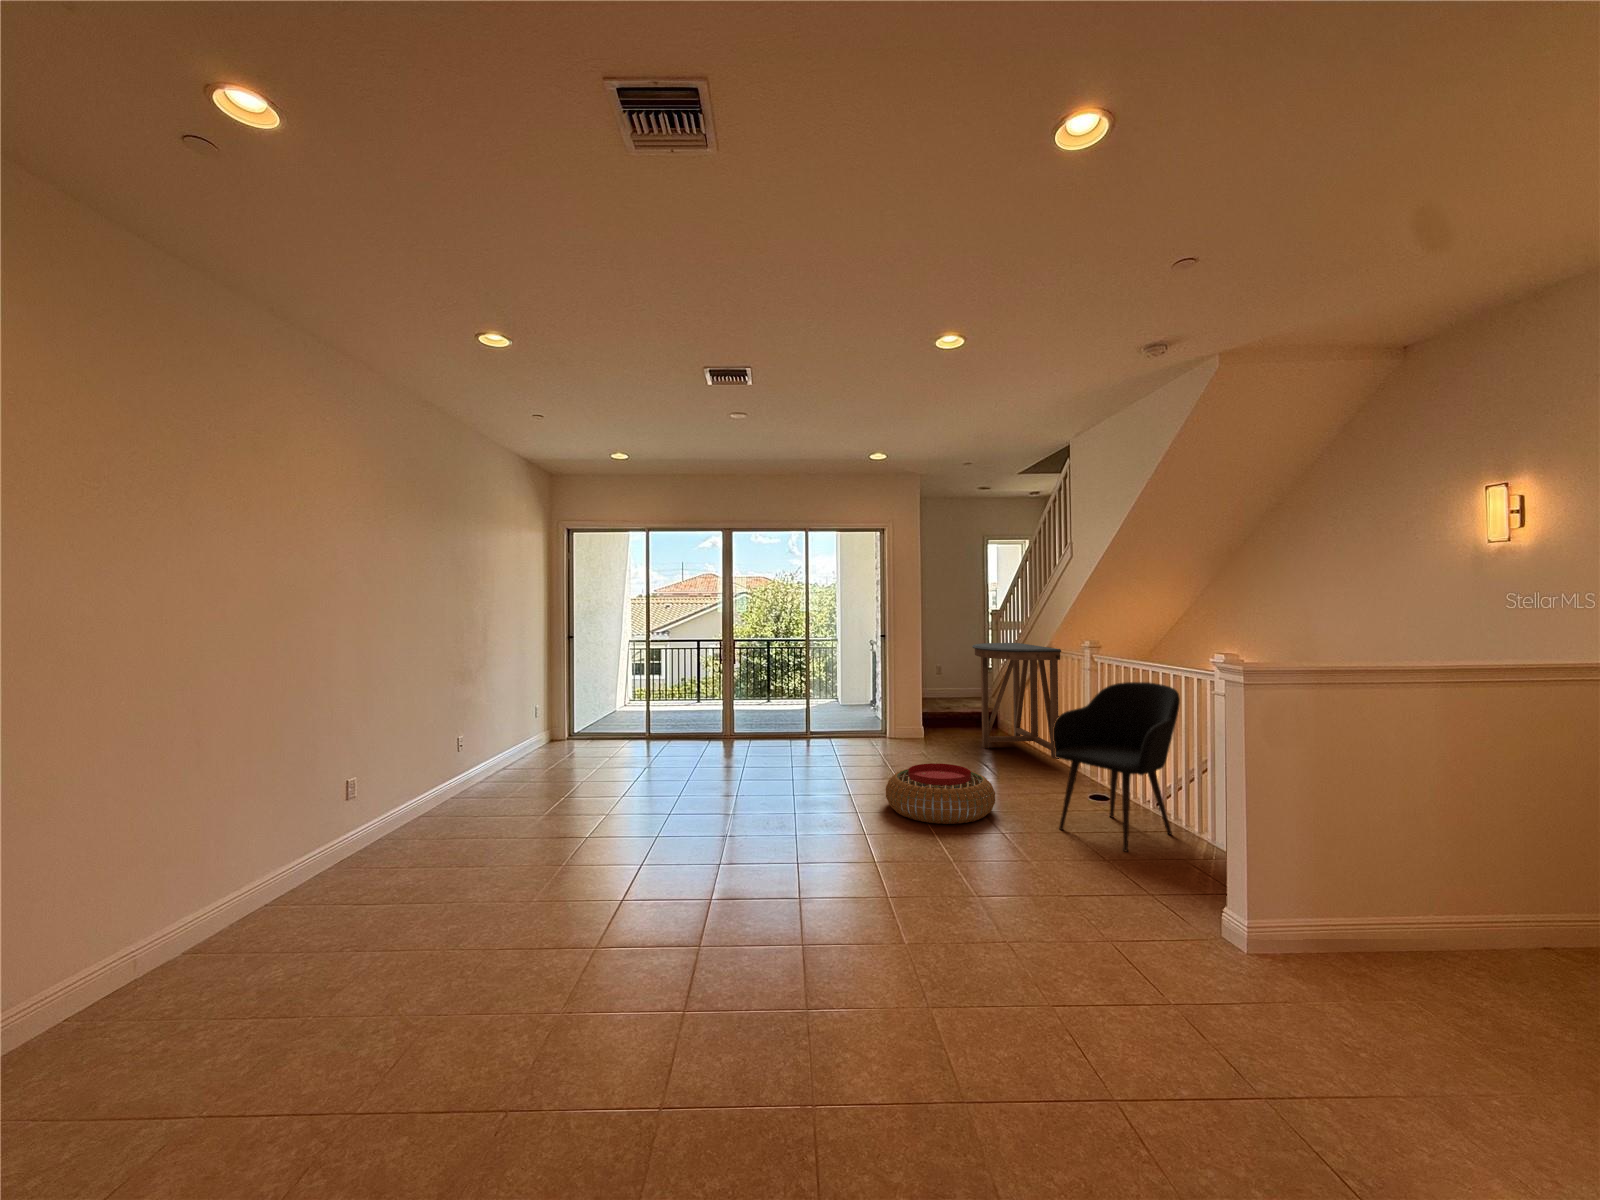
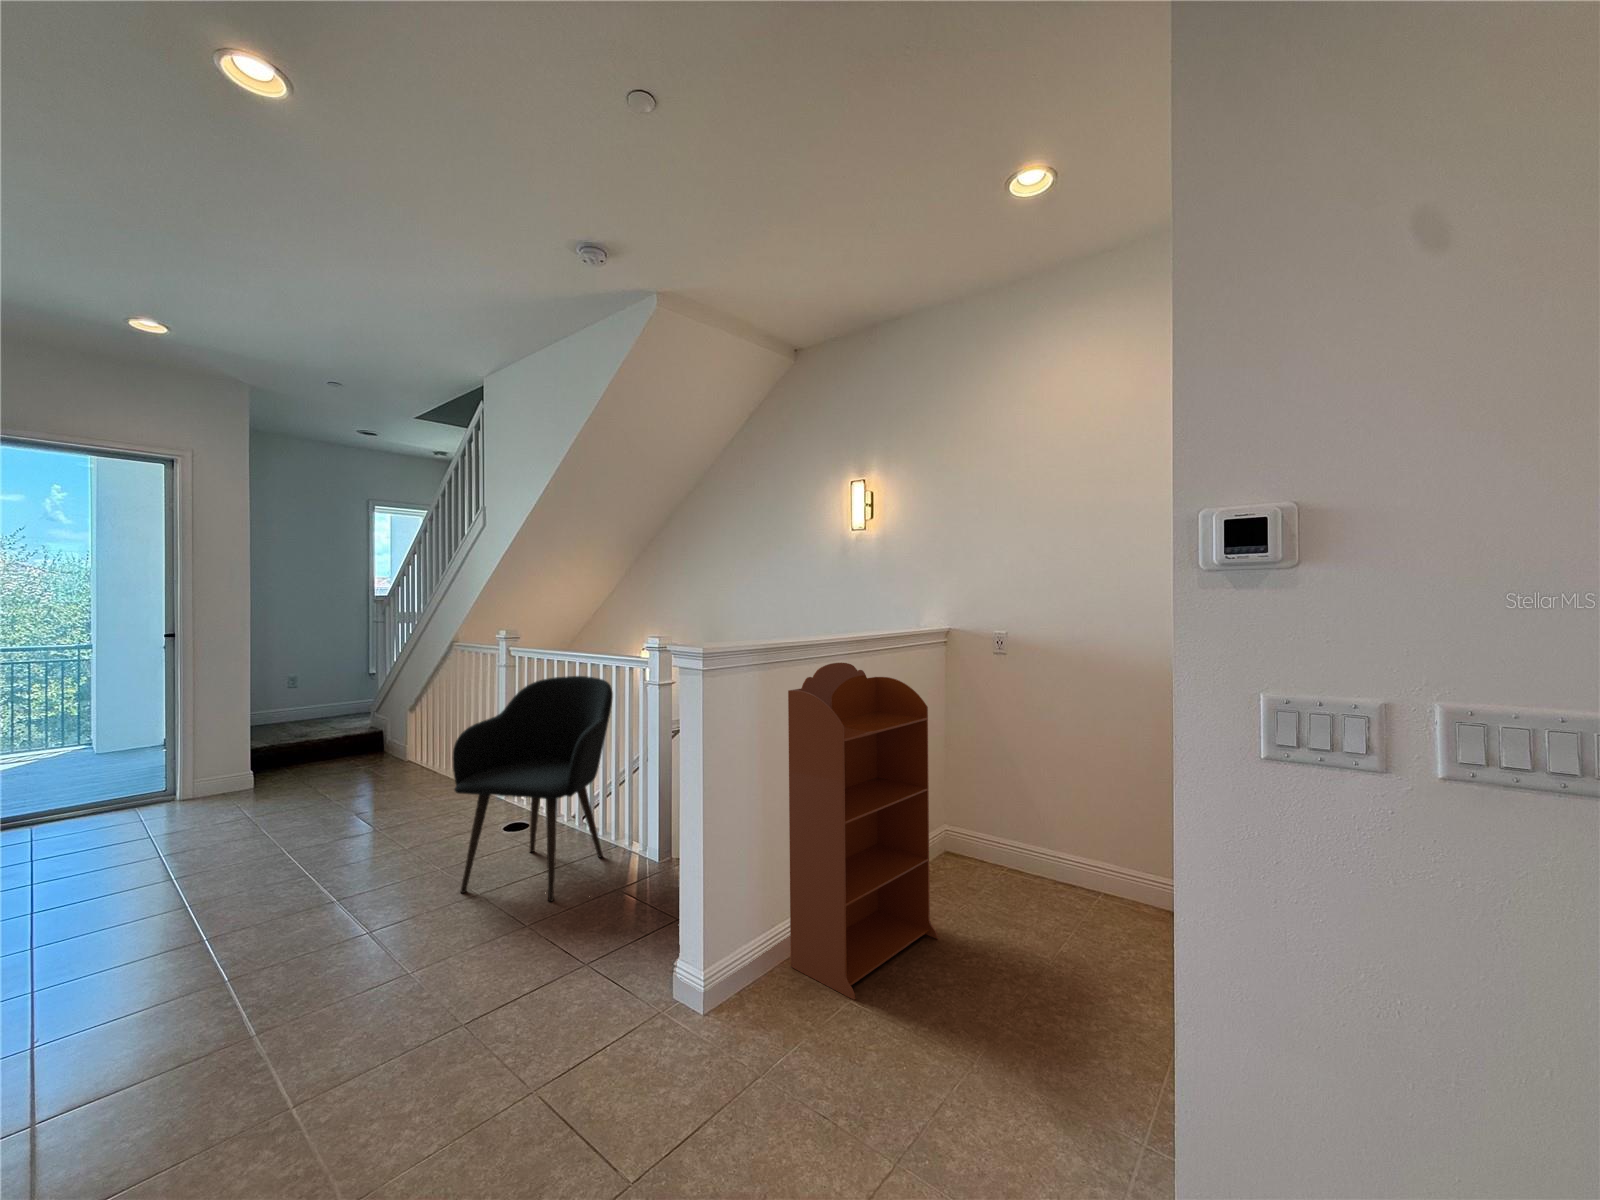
console table: present [972,643,1061,759] -> none [339,637,469,785]
bookcase: none [1339,690,1559,999] -> present [788,662,938,1000]
pouf: present [886,763,995,824] -> none [122,834,360,958]

